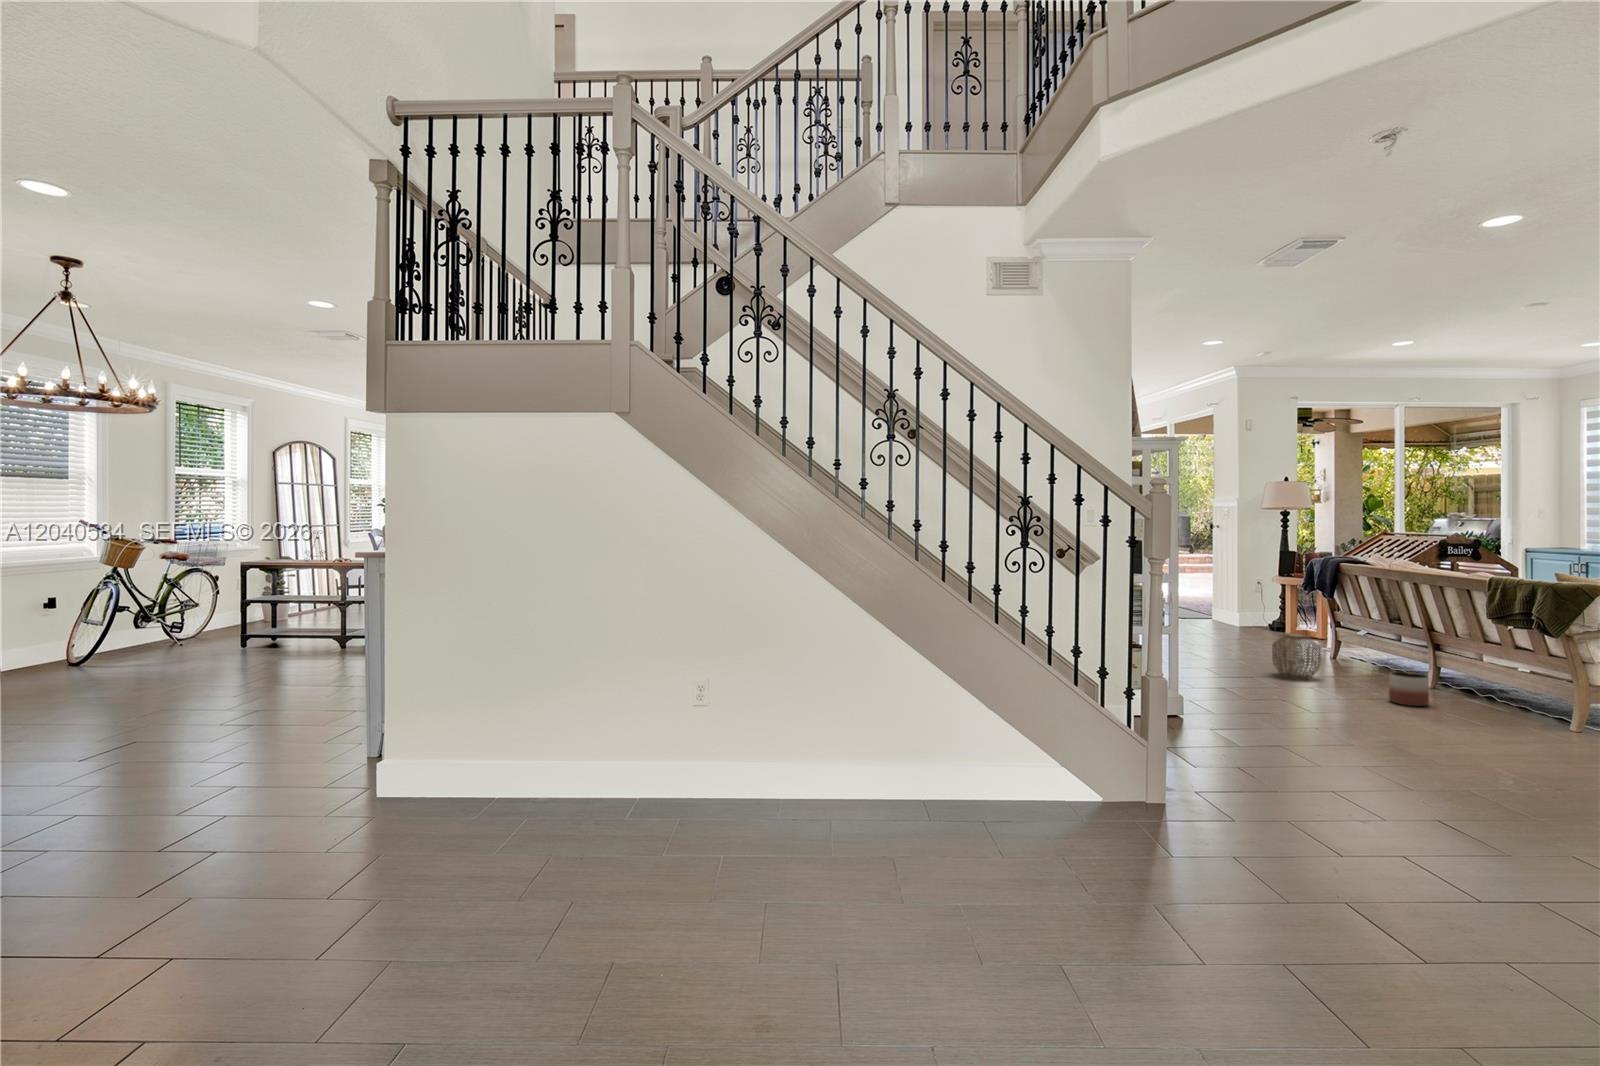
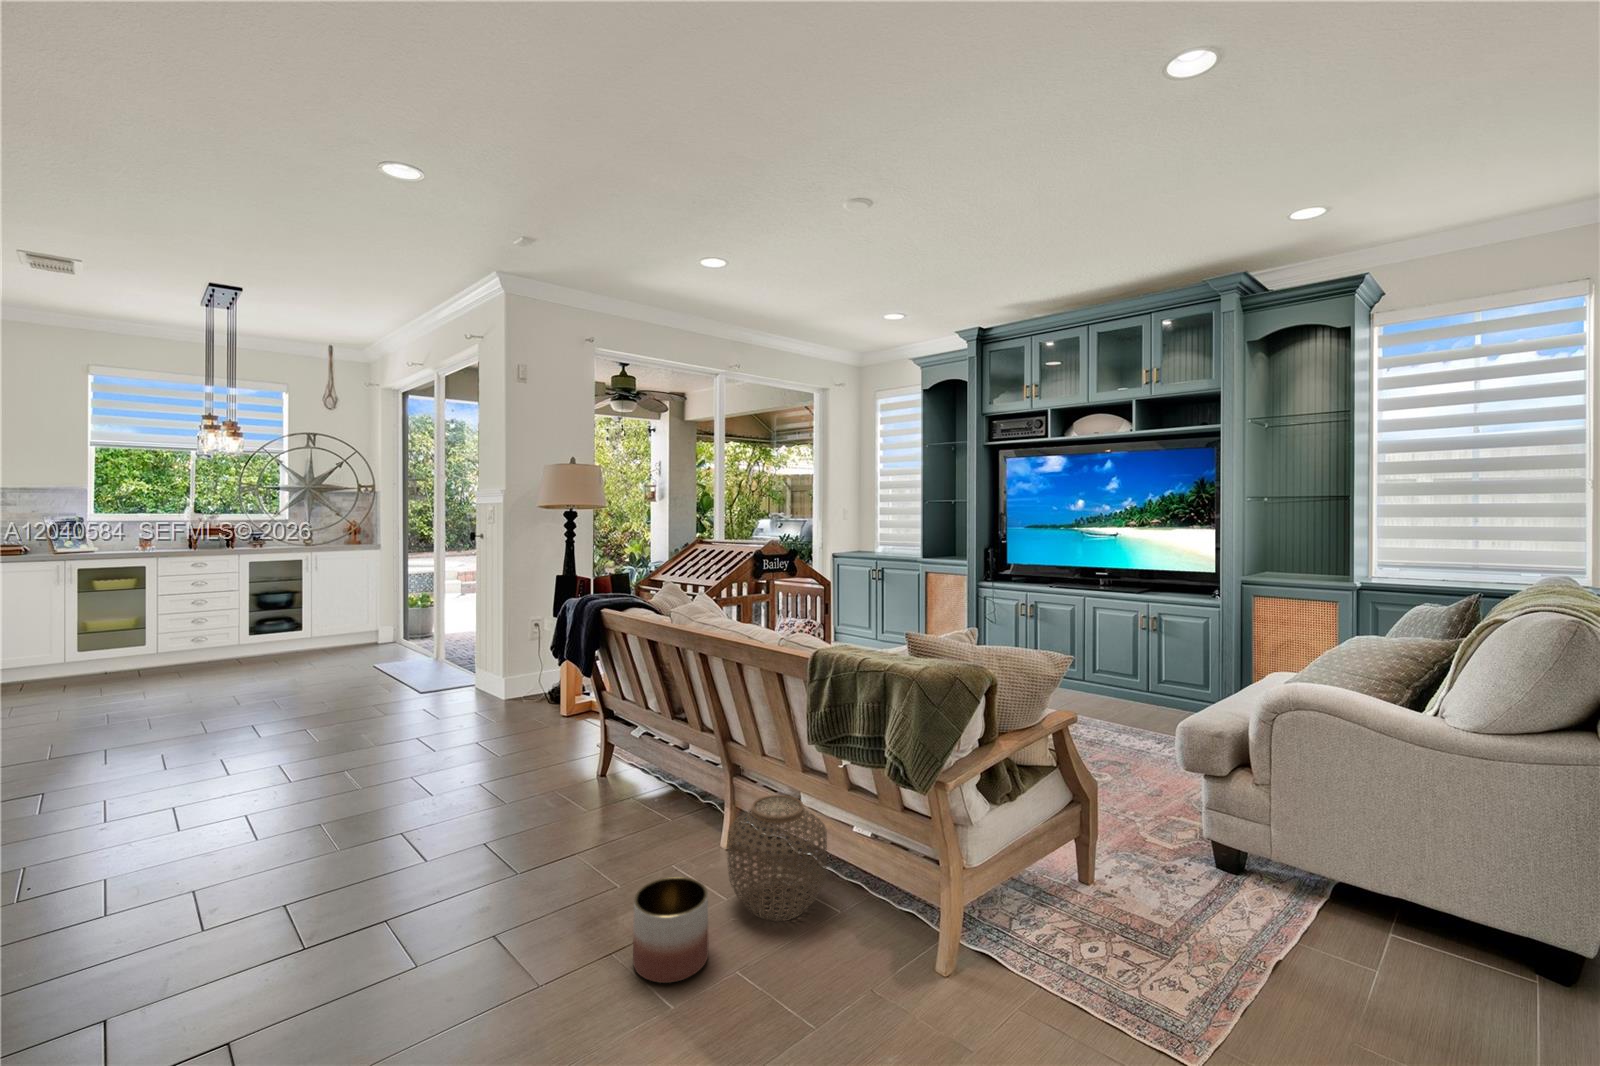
woven basket: present [1272,633,1321,680] -> present [728,795,827,921]

